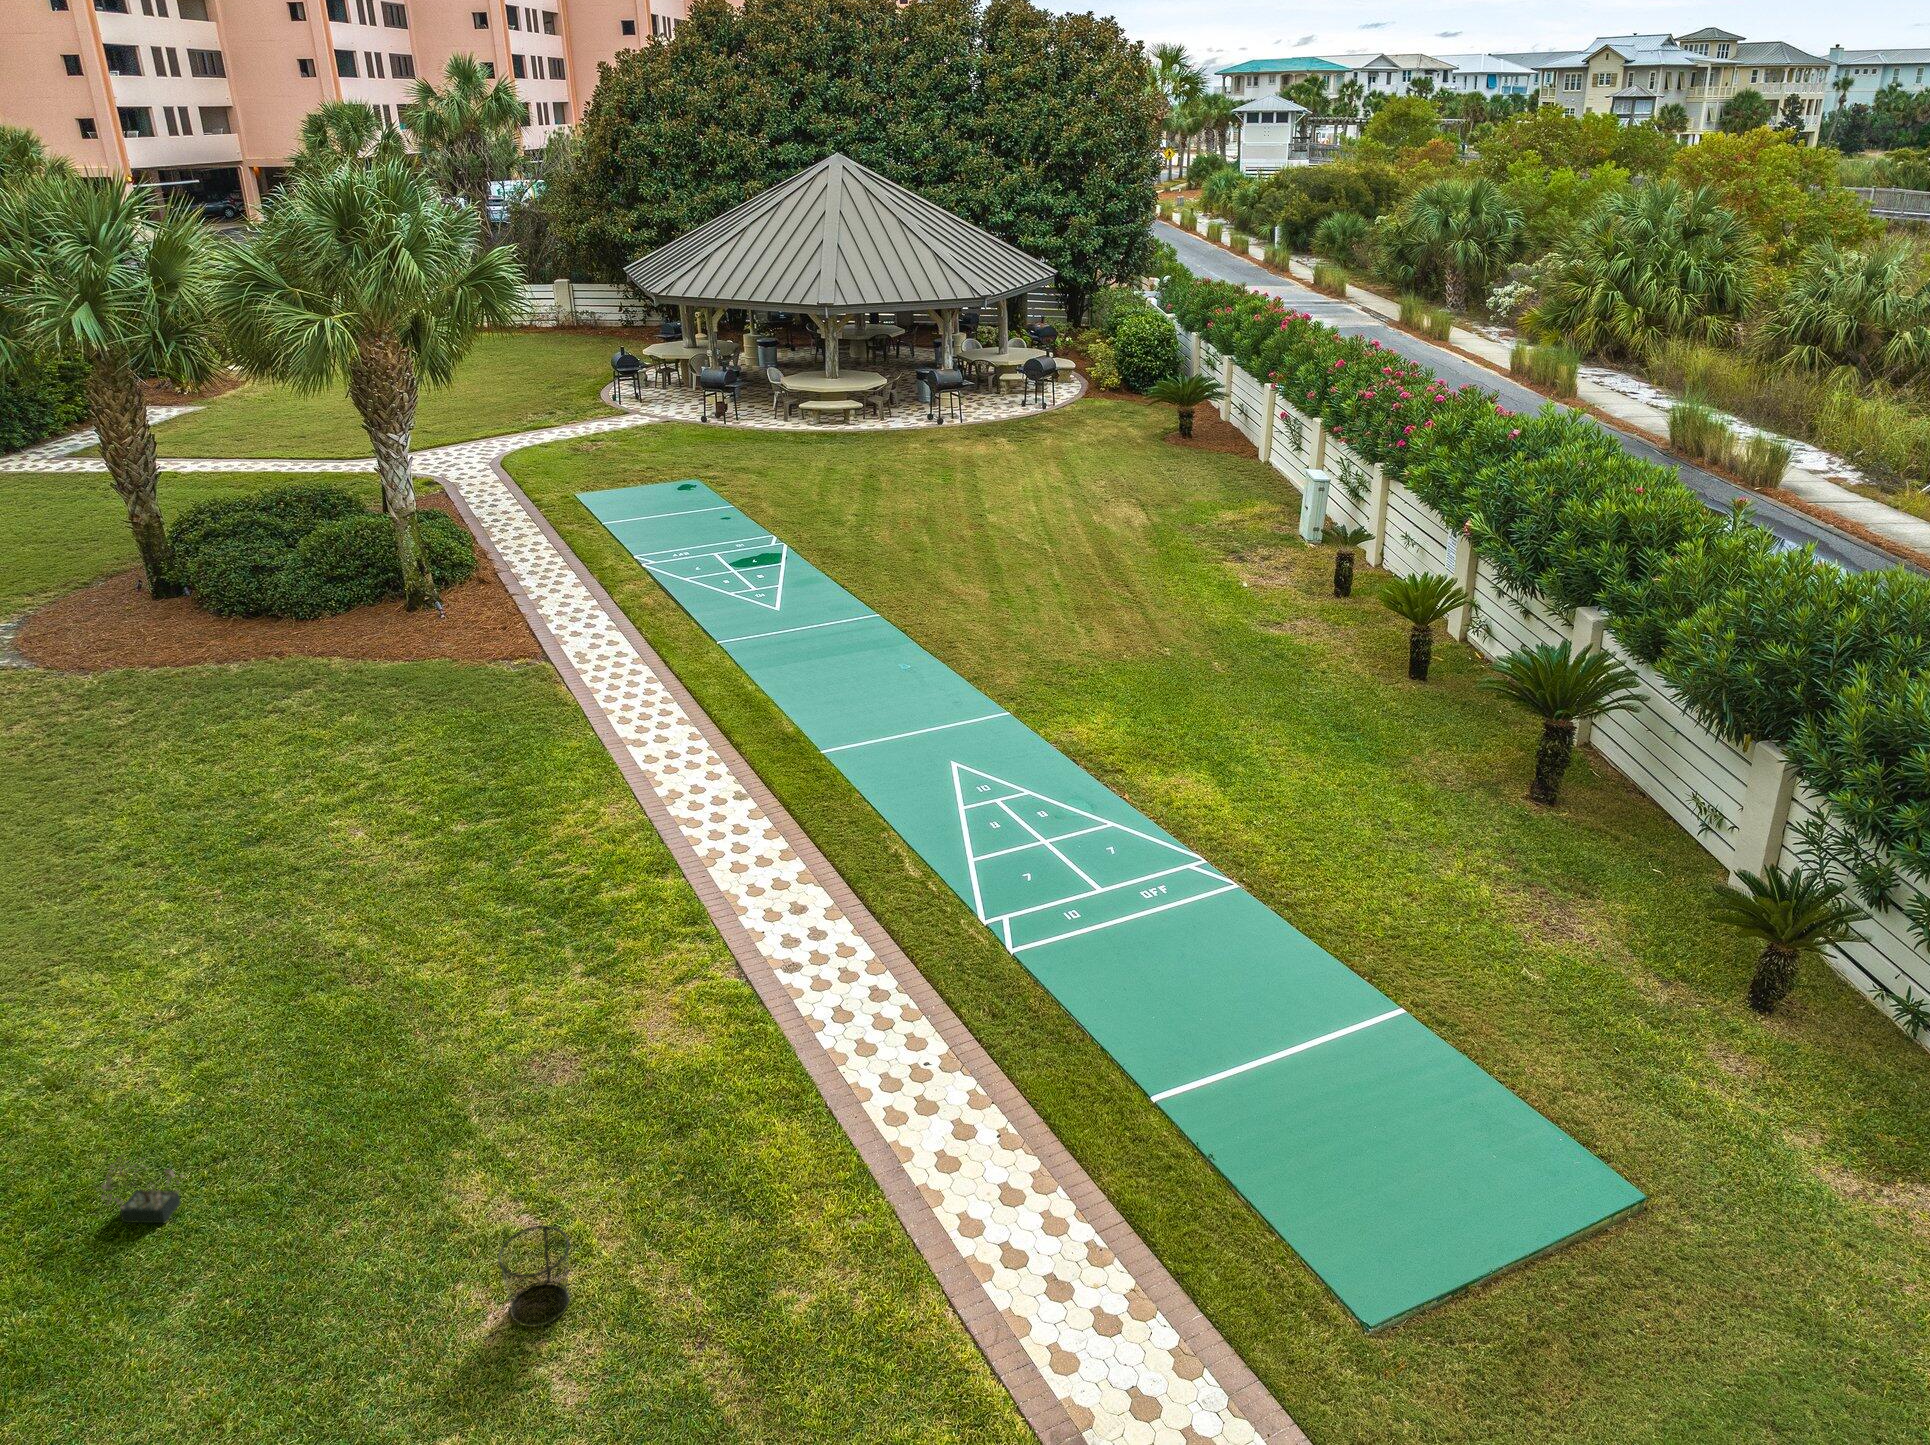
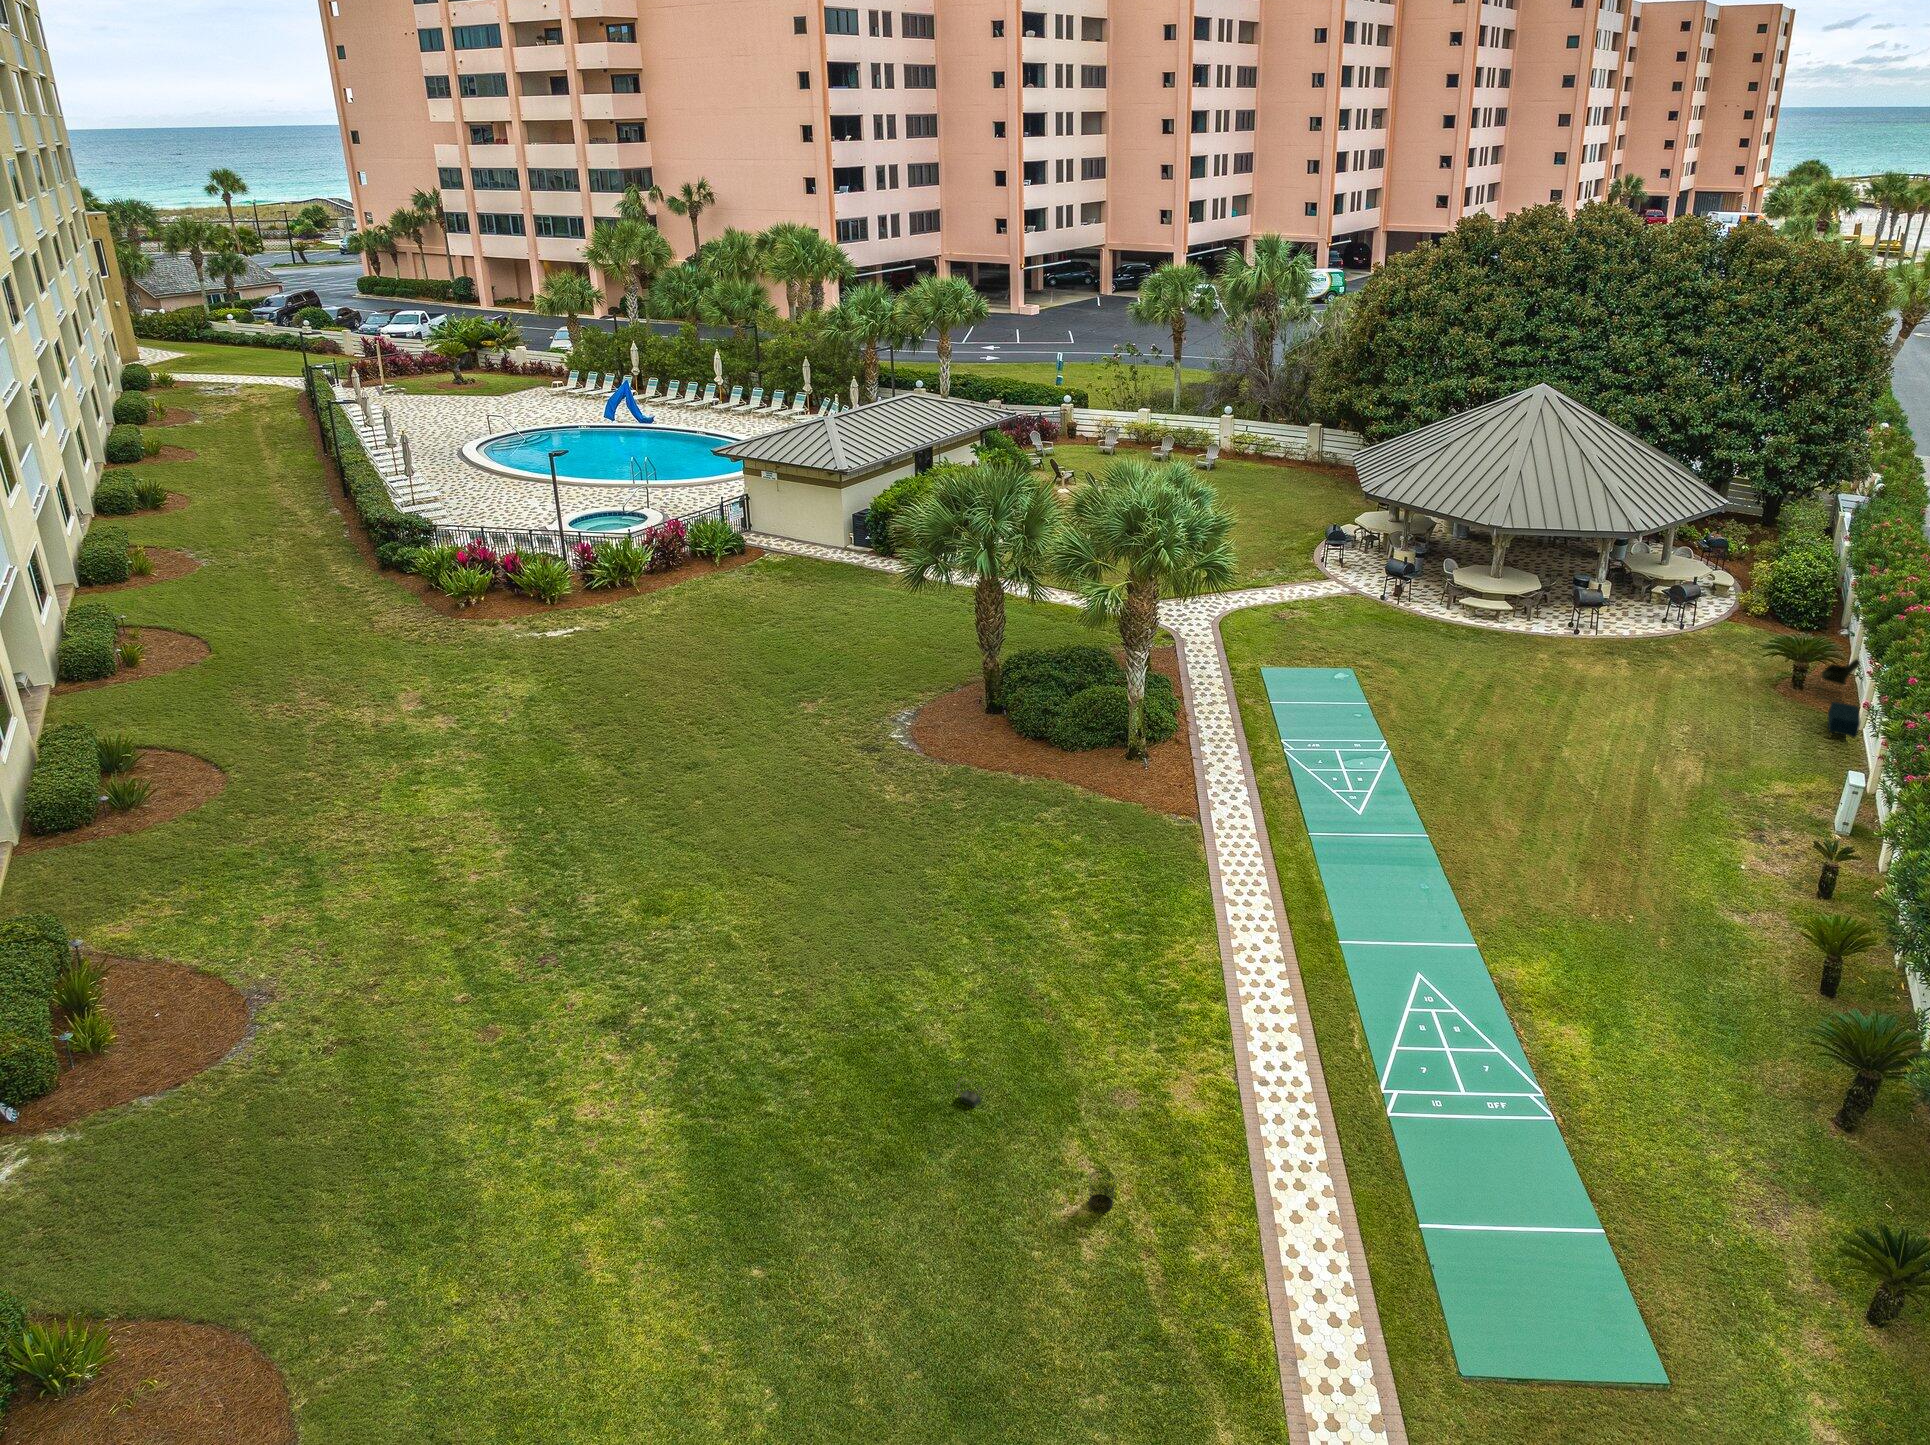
chair: none [1197,403,1236,450] -> present [1819,659,1860,700]
bench: none [1225,441,1264,477] -> present [1828,701,1860,738]

